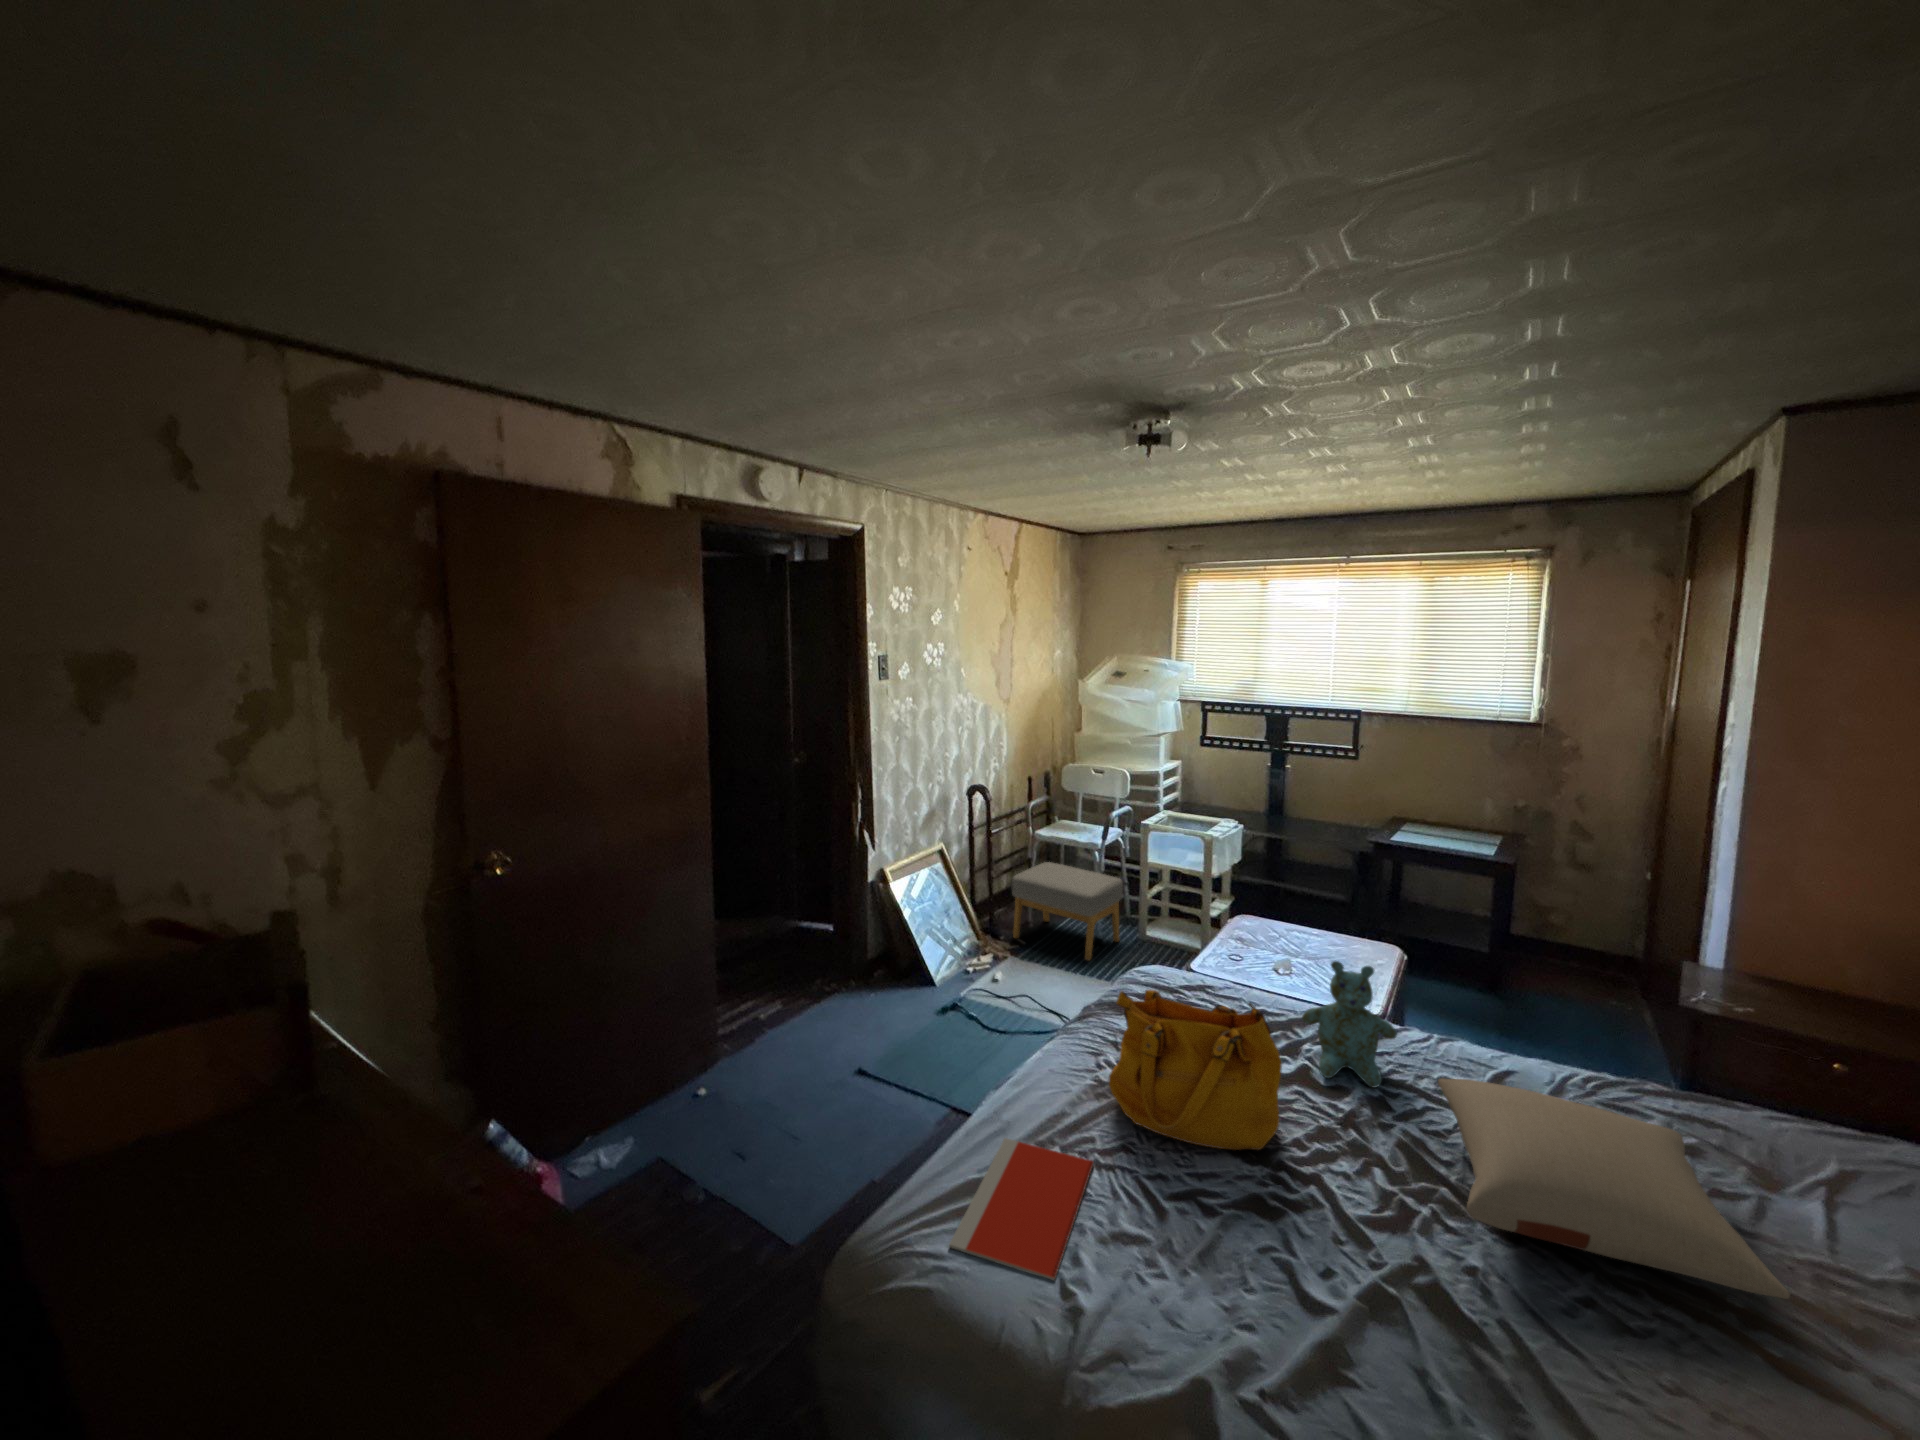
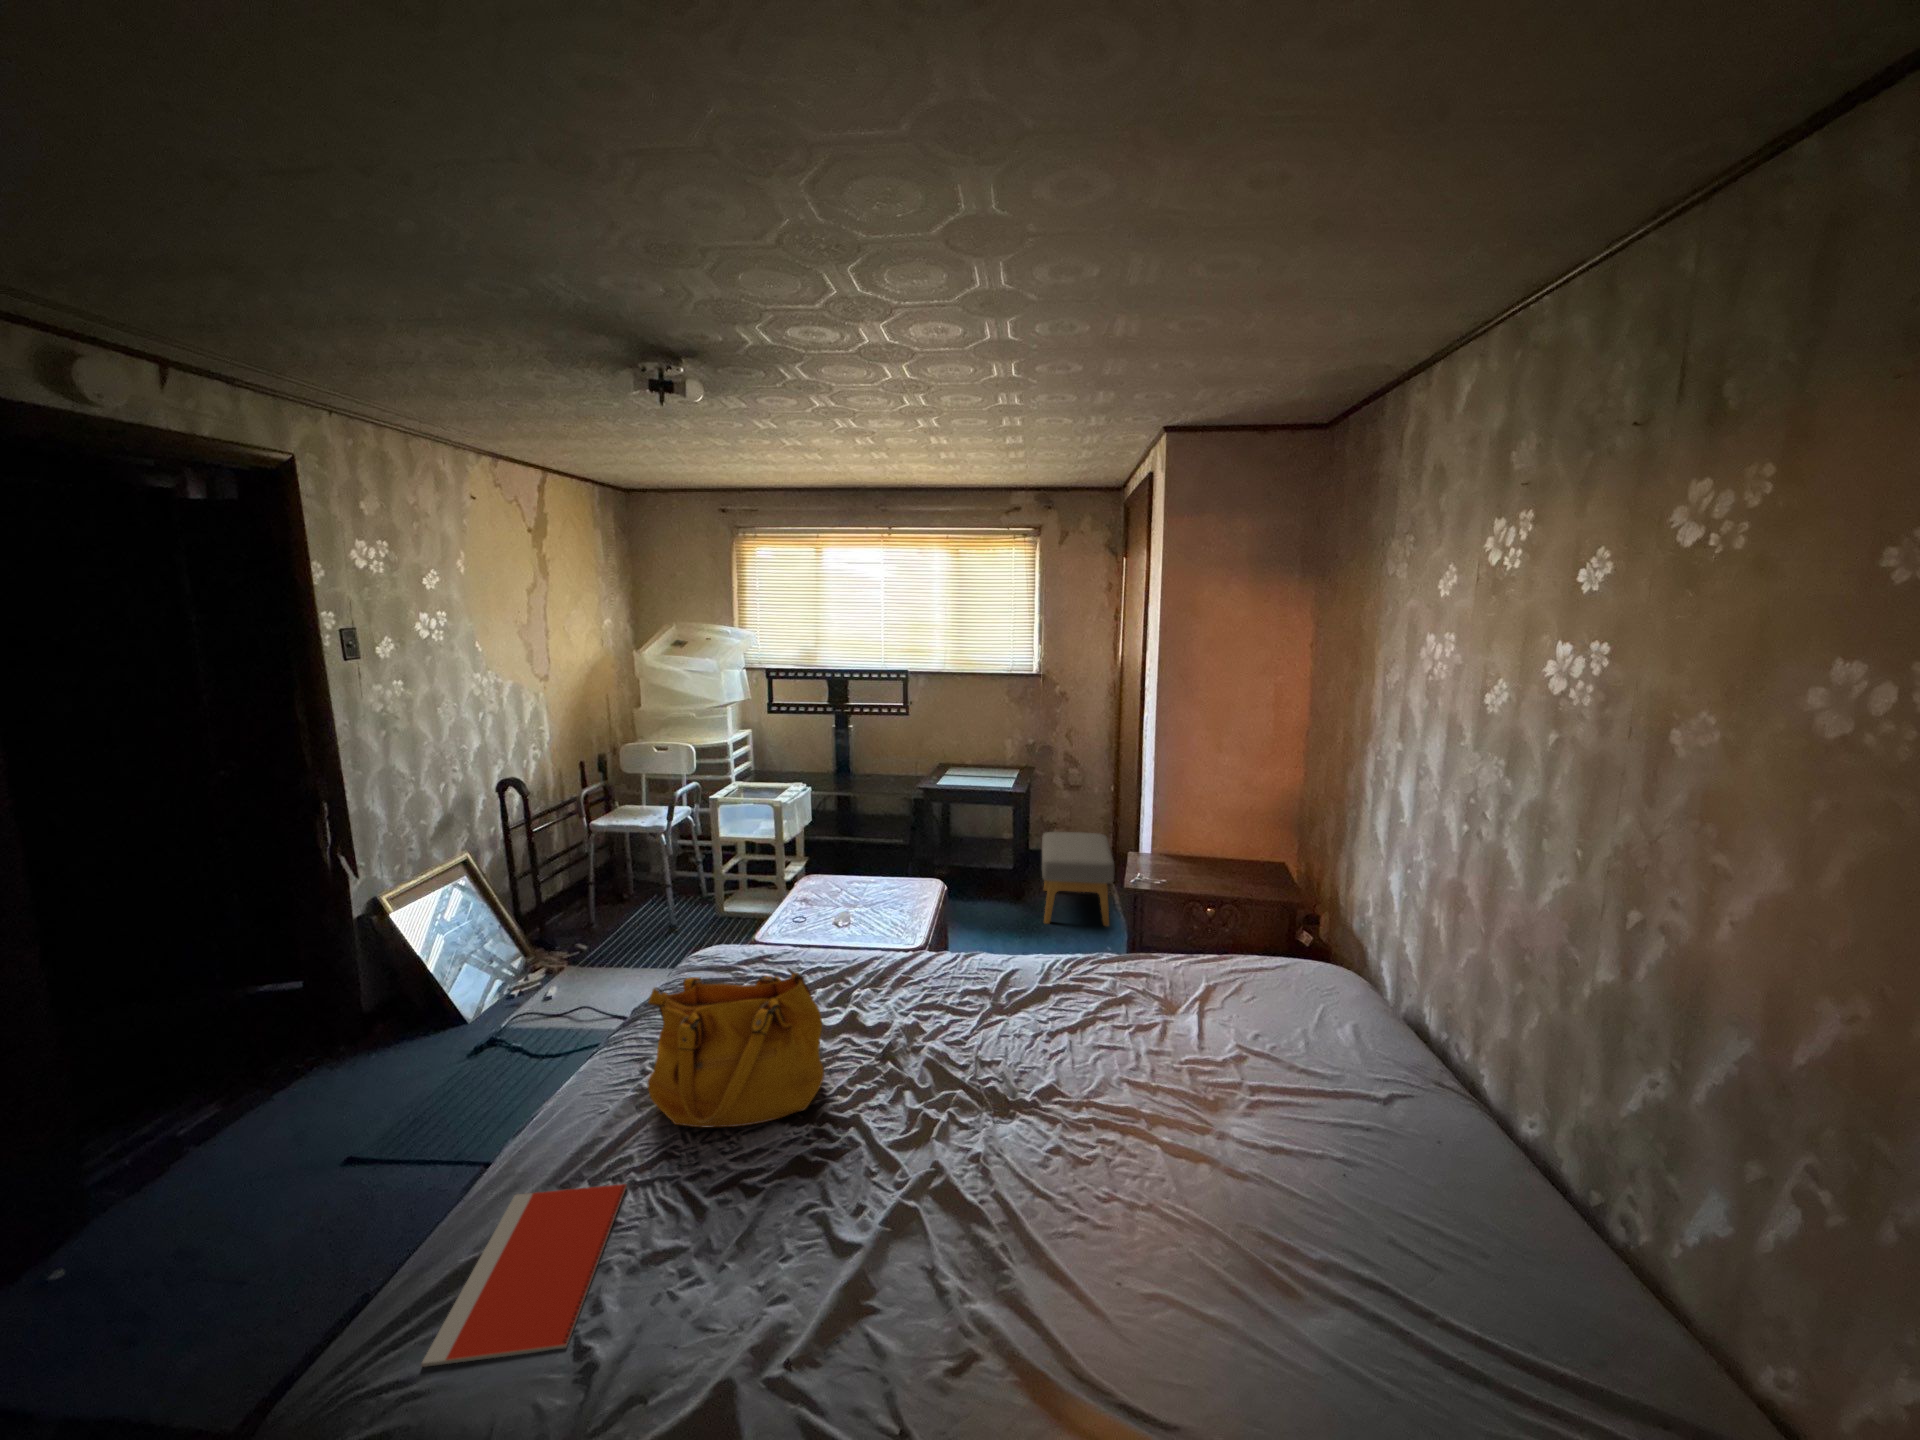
footstool: present [1012,862,1123,960] -> present [1042,832,1114,926]
stuffed bear: present [1302,961,1397,1087] -> none [848,905,927,1018]
pillow: present [1438,1079,1790,1299] -> none [957,987,1179,1115]

